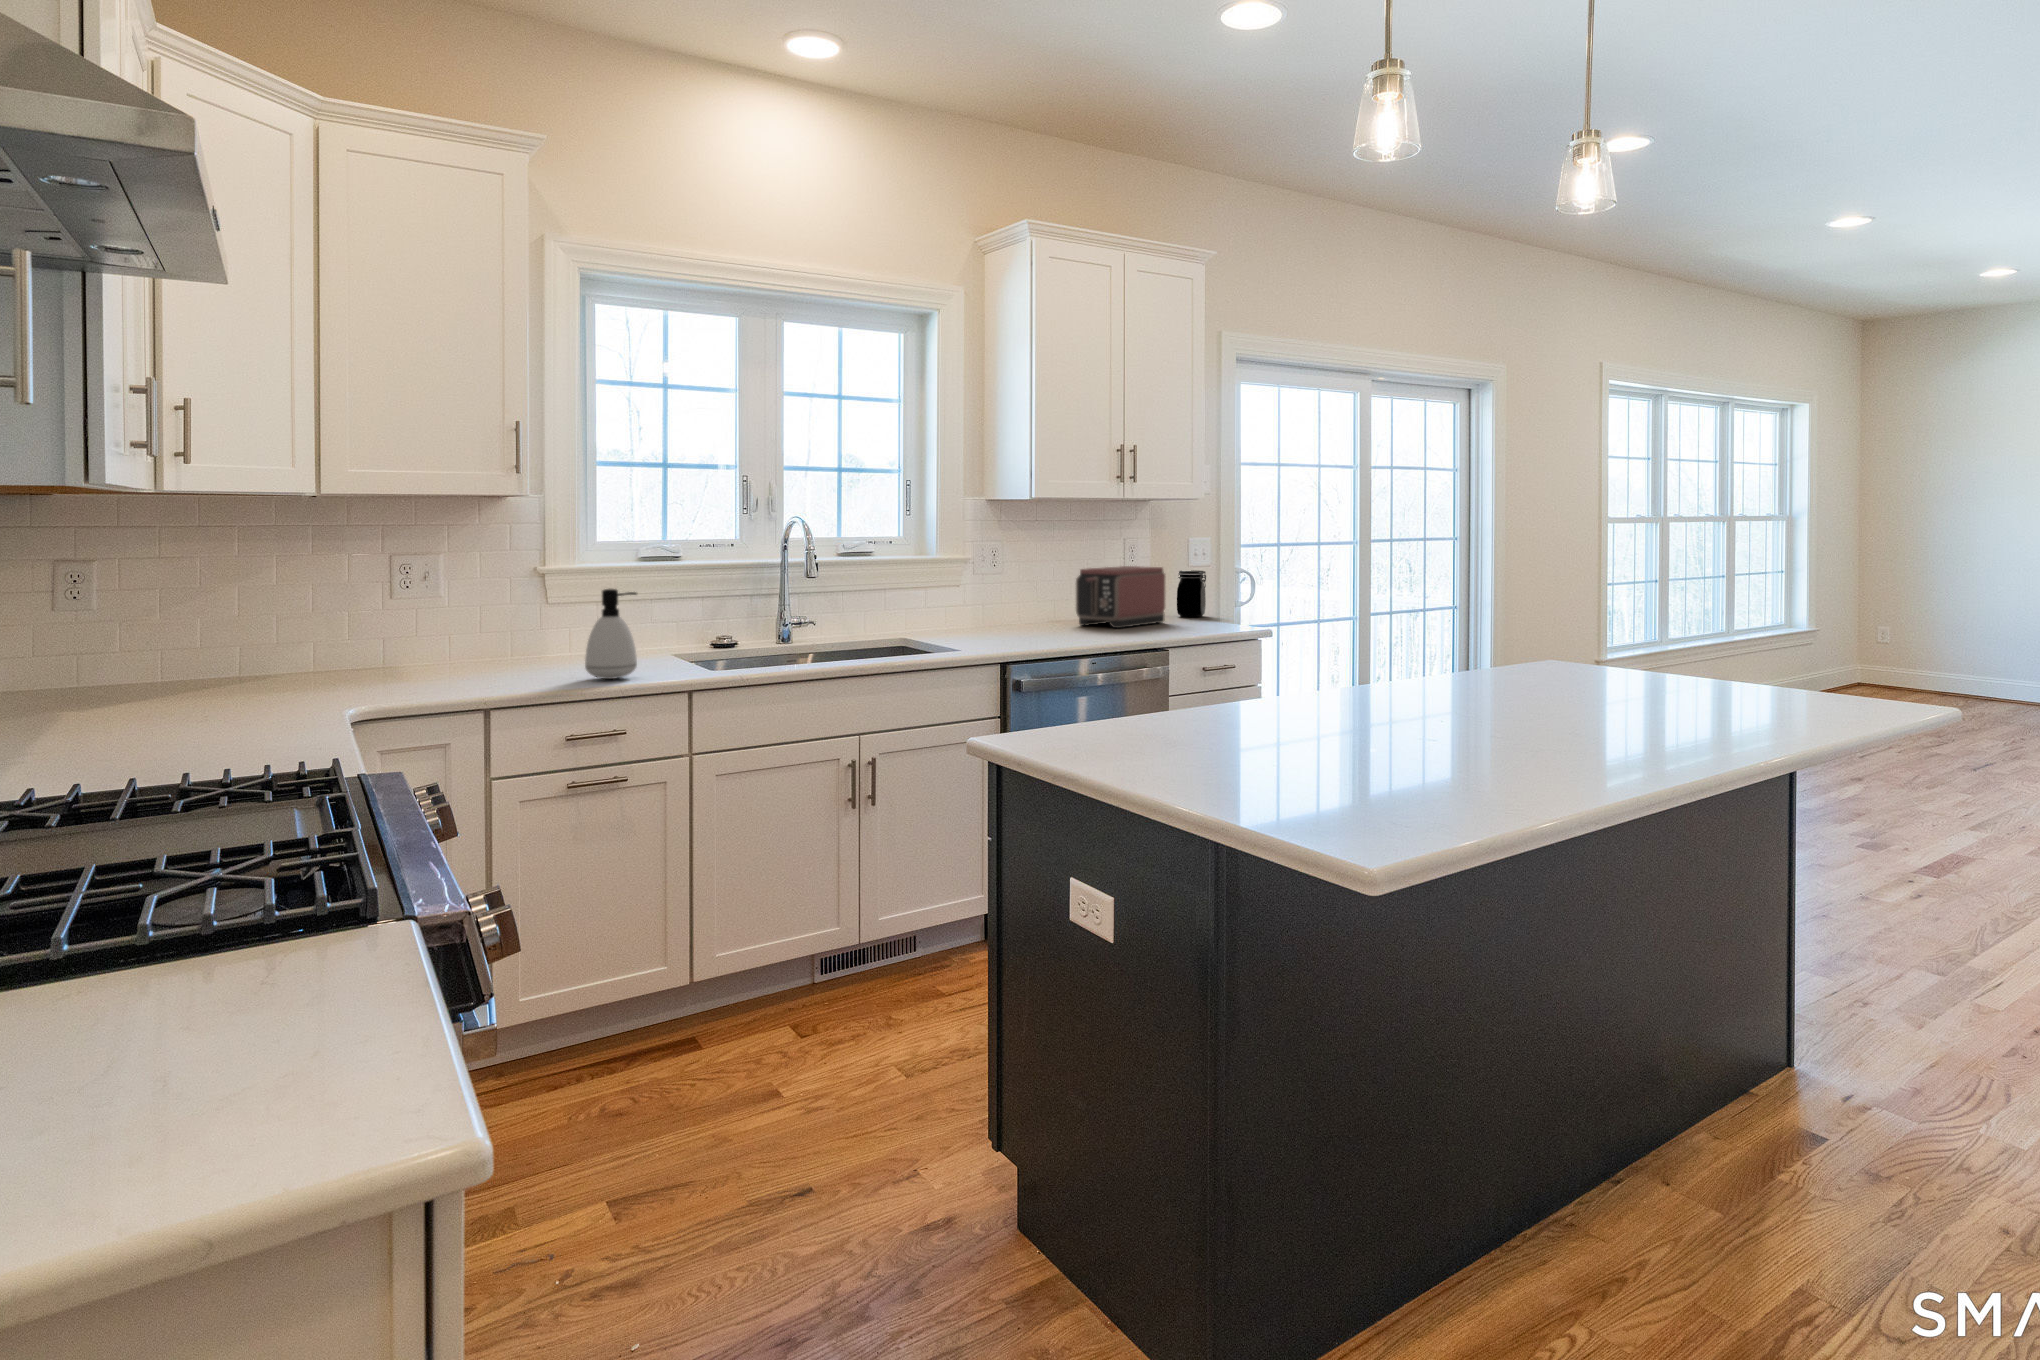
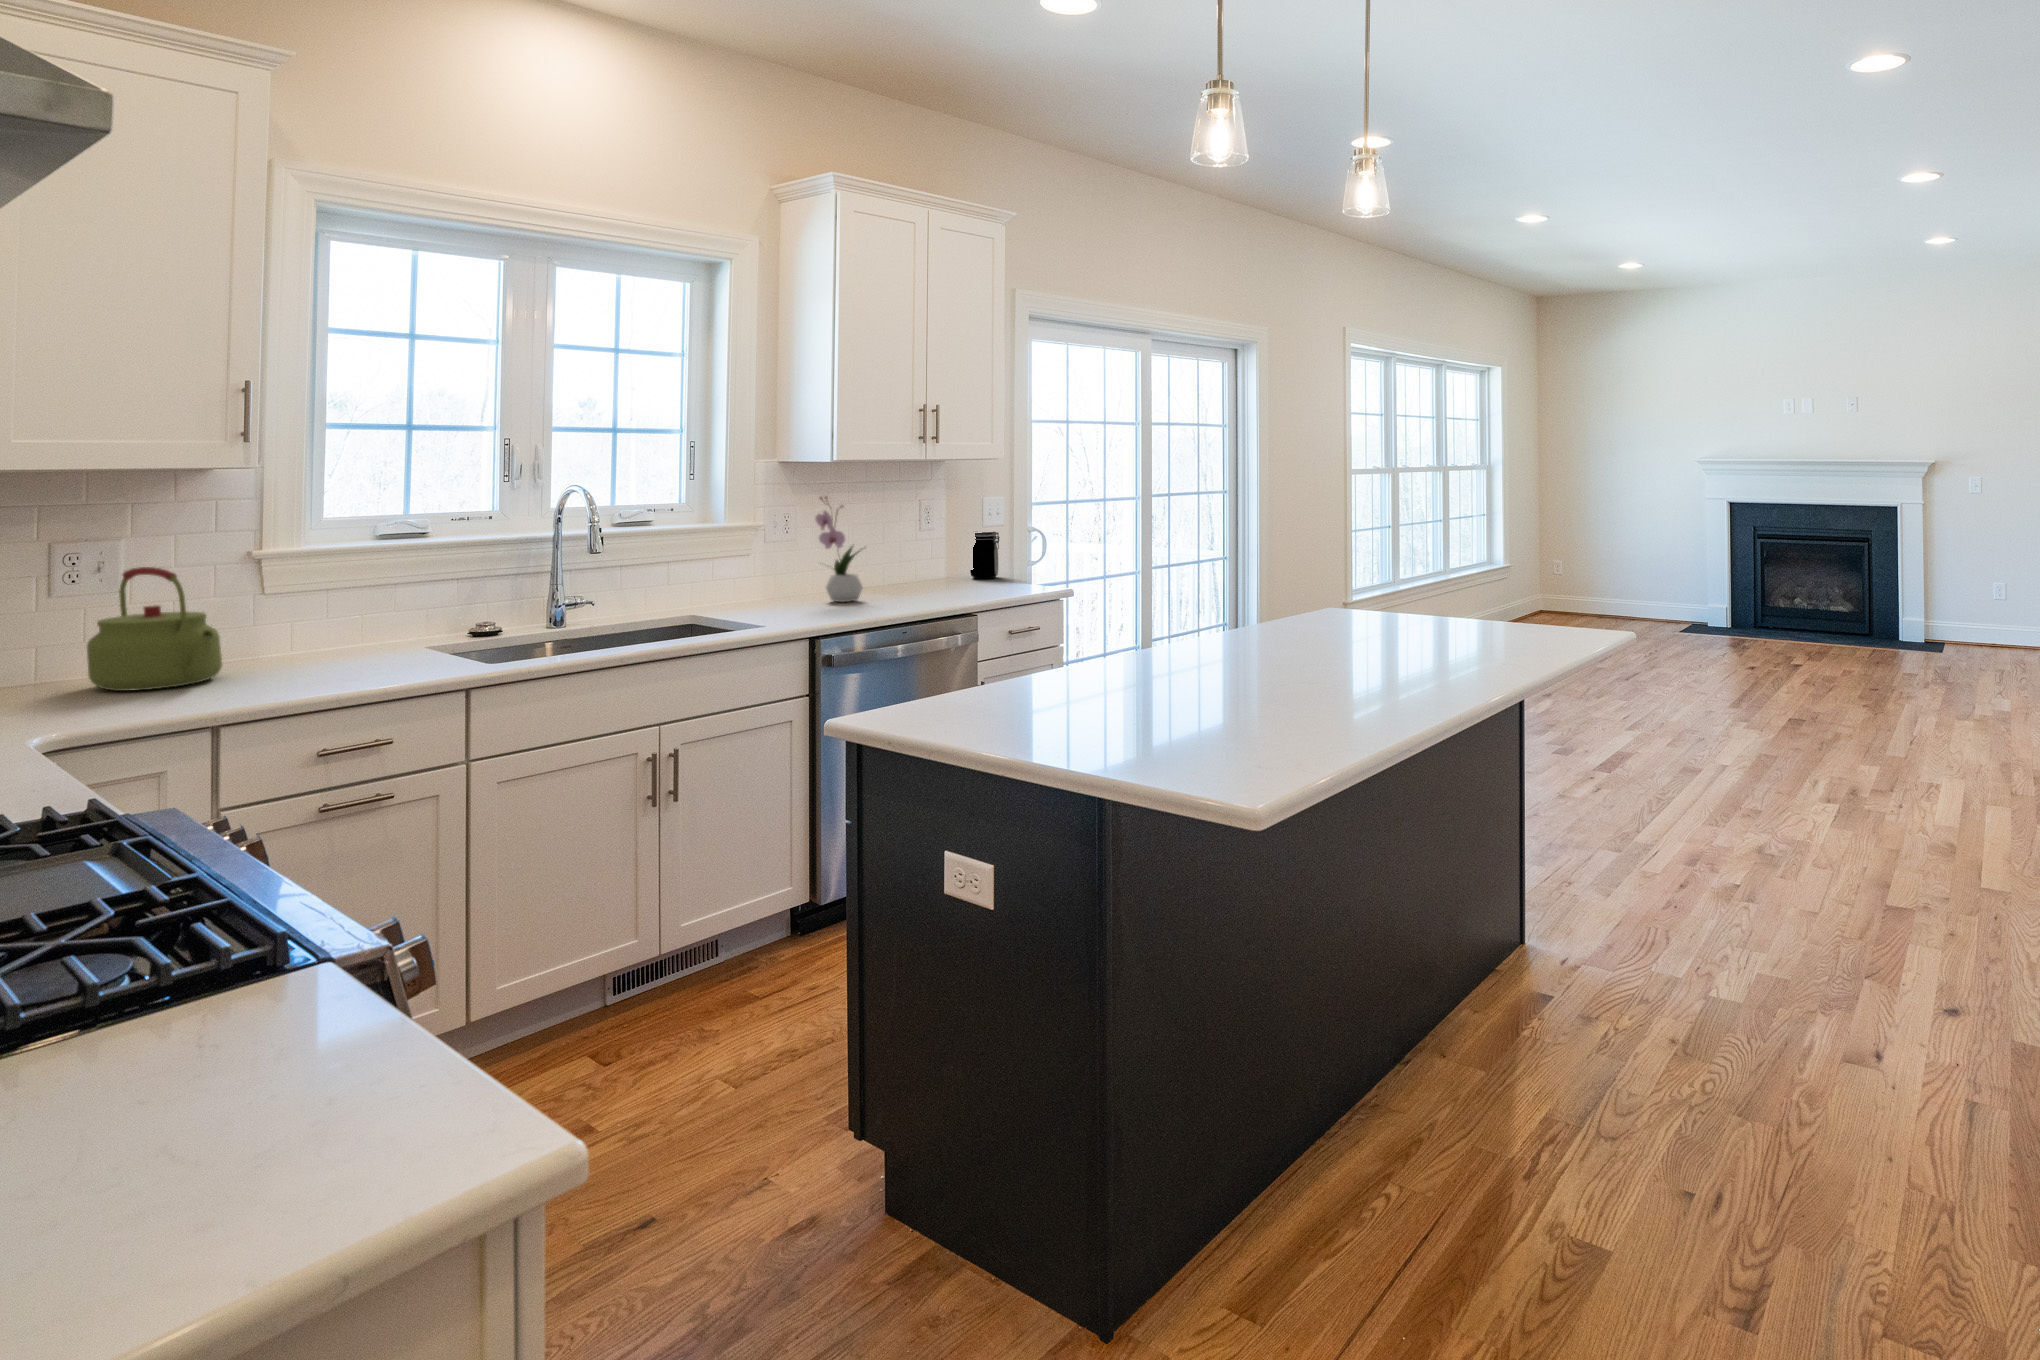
flower arrangement: none [1024,530,1071,632] -> present [815,497,866,602]
toaster: present [1076,566,1165,628] -> none [869,530,962,595]
kettle: none [440,572,532,671] -> present [87,567,222,691]
soap dispenser: present [585,589,637,679] -> none [312,584,381,689]

